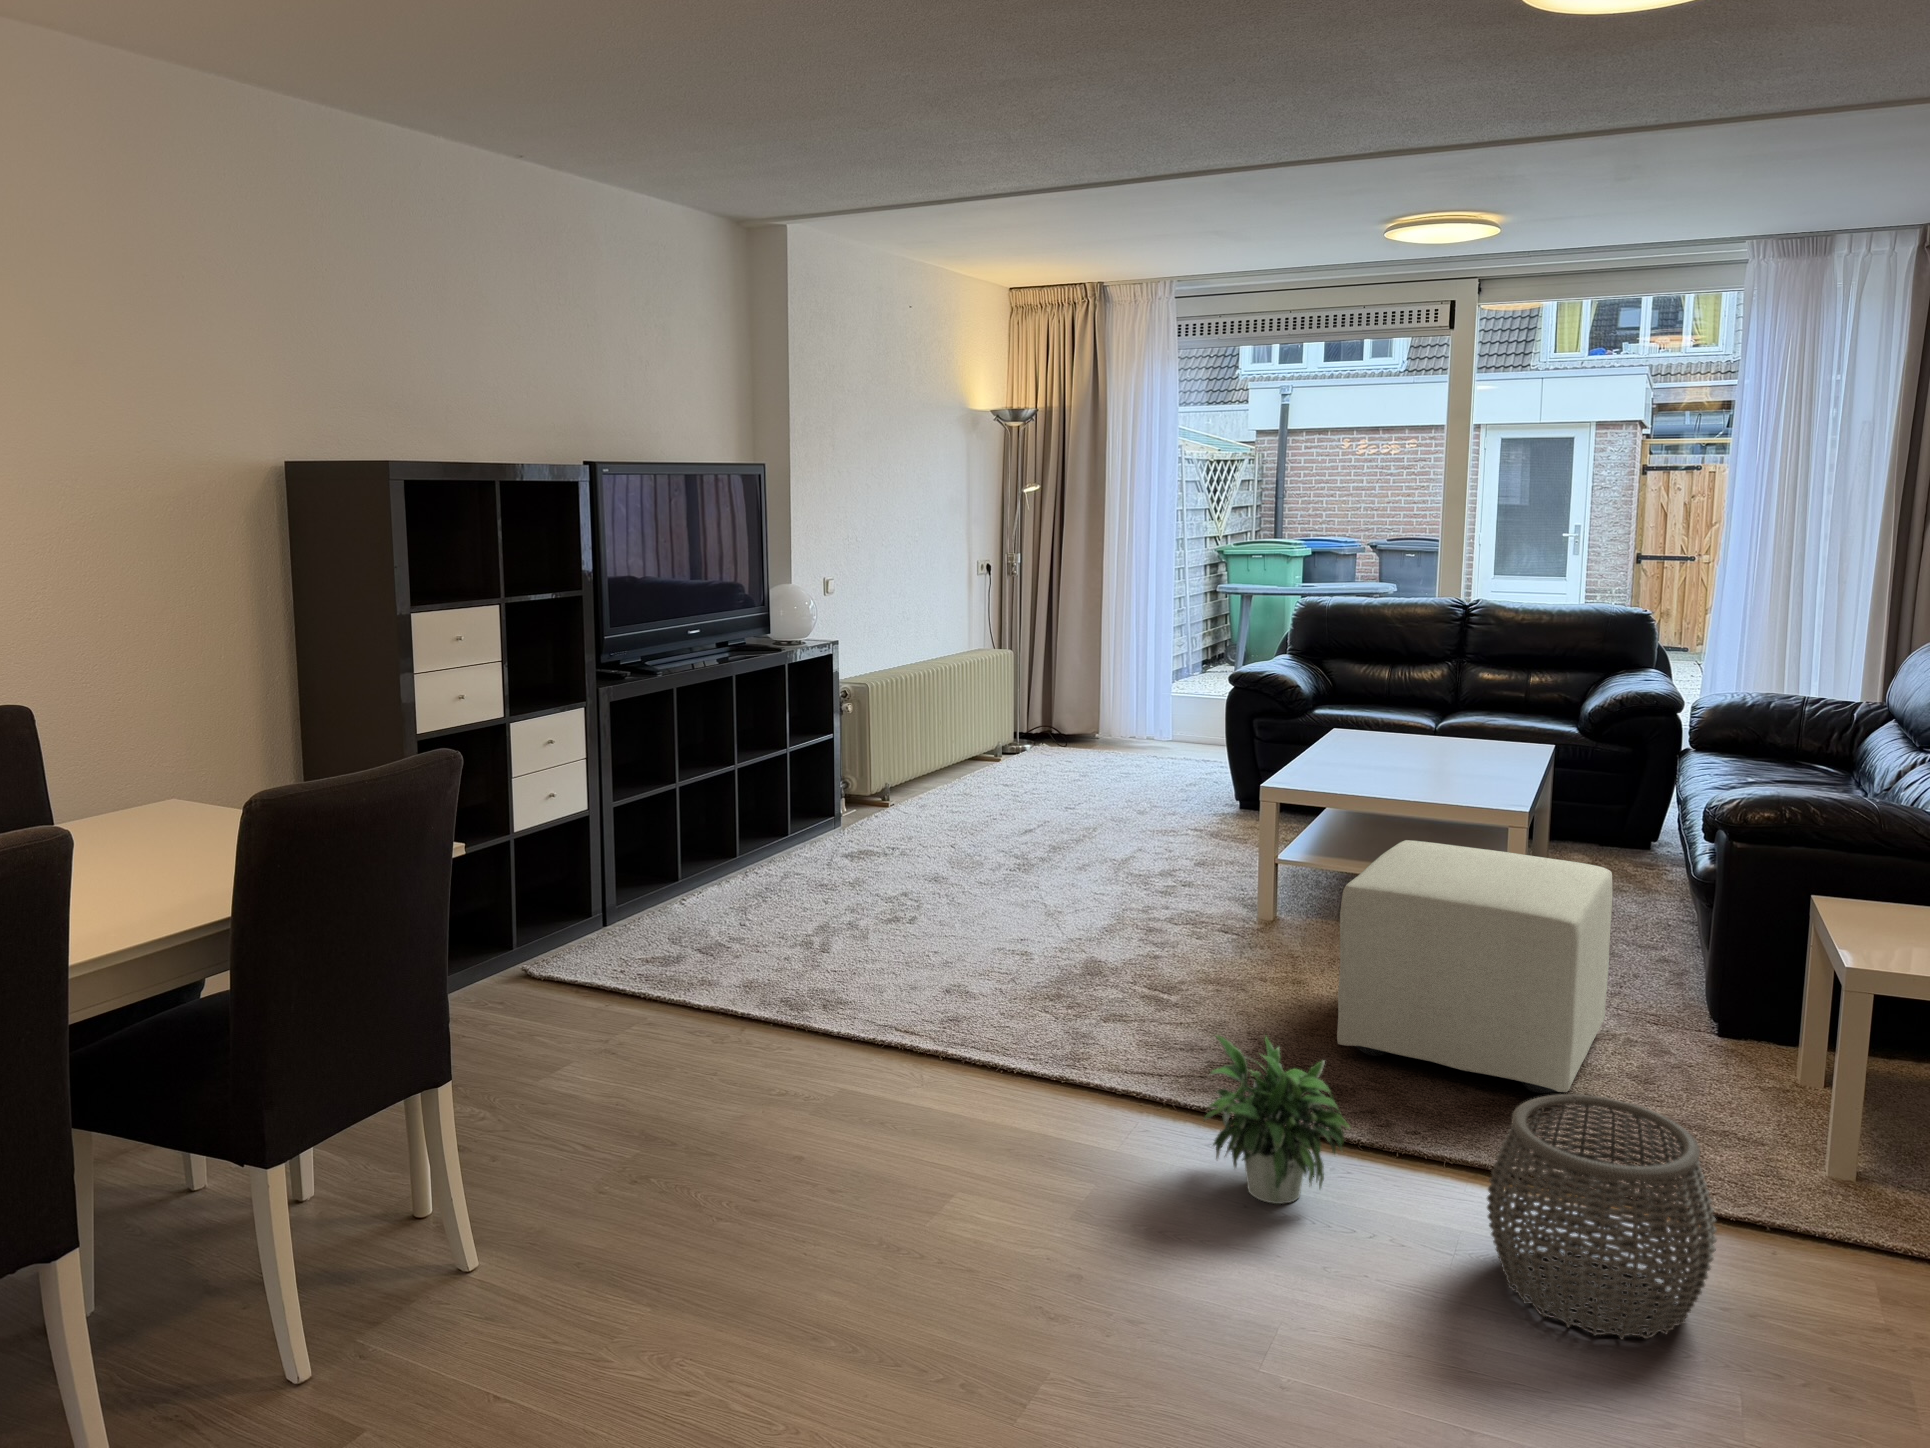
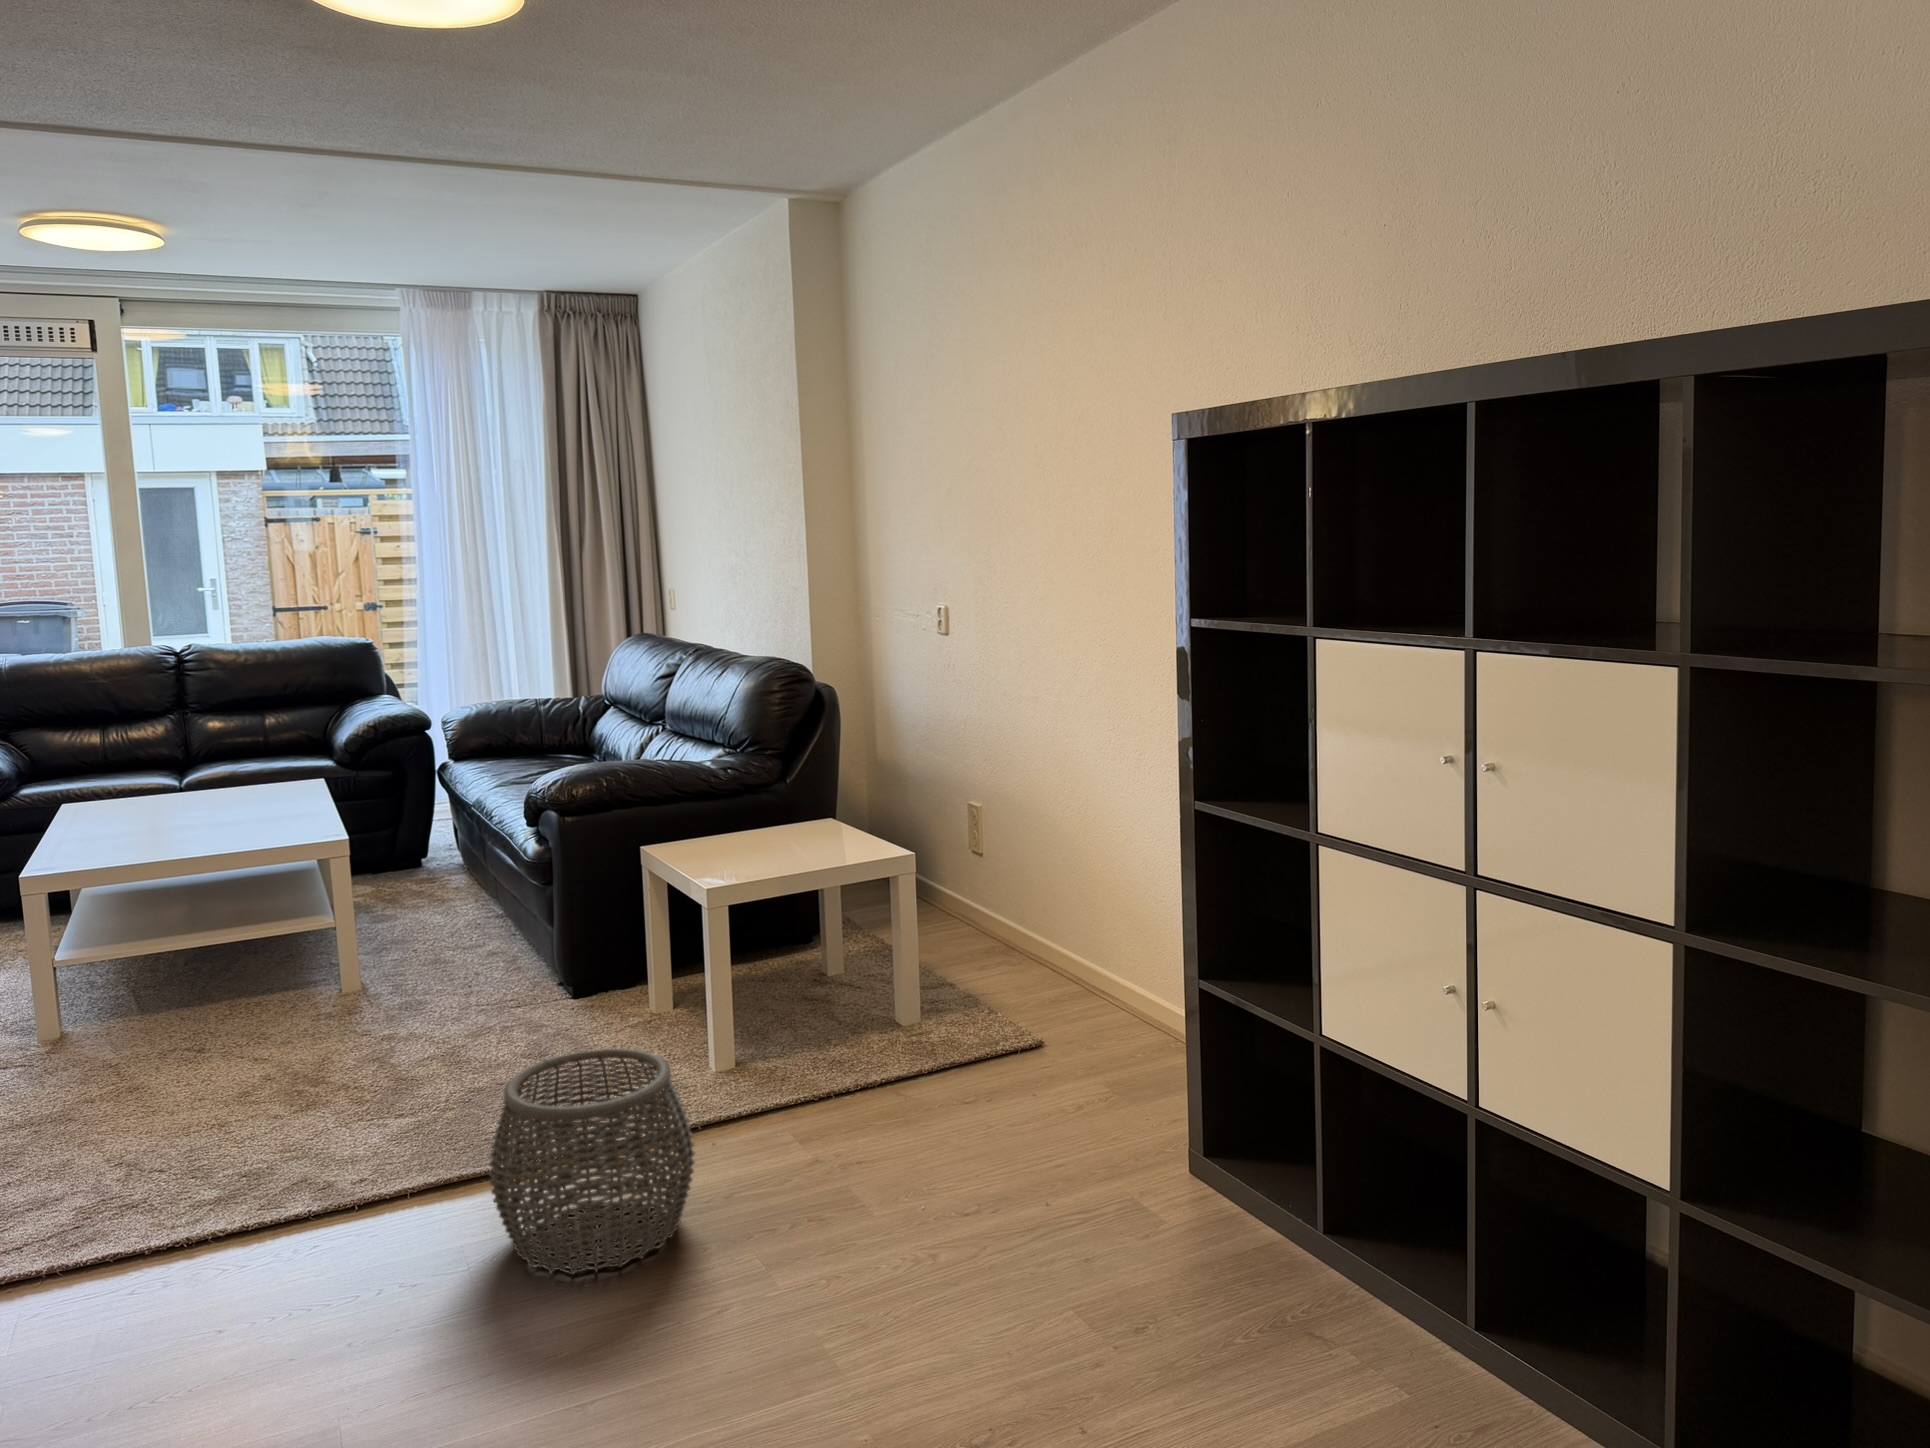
ottoman: present [1337,840,1612,1093] -> none [210,867,488,1130]
potted plant: present [1204,1035,1350,1204] -> none [126,1127,330,1318]

